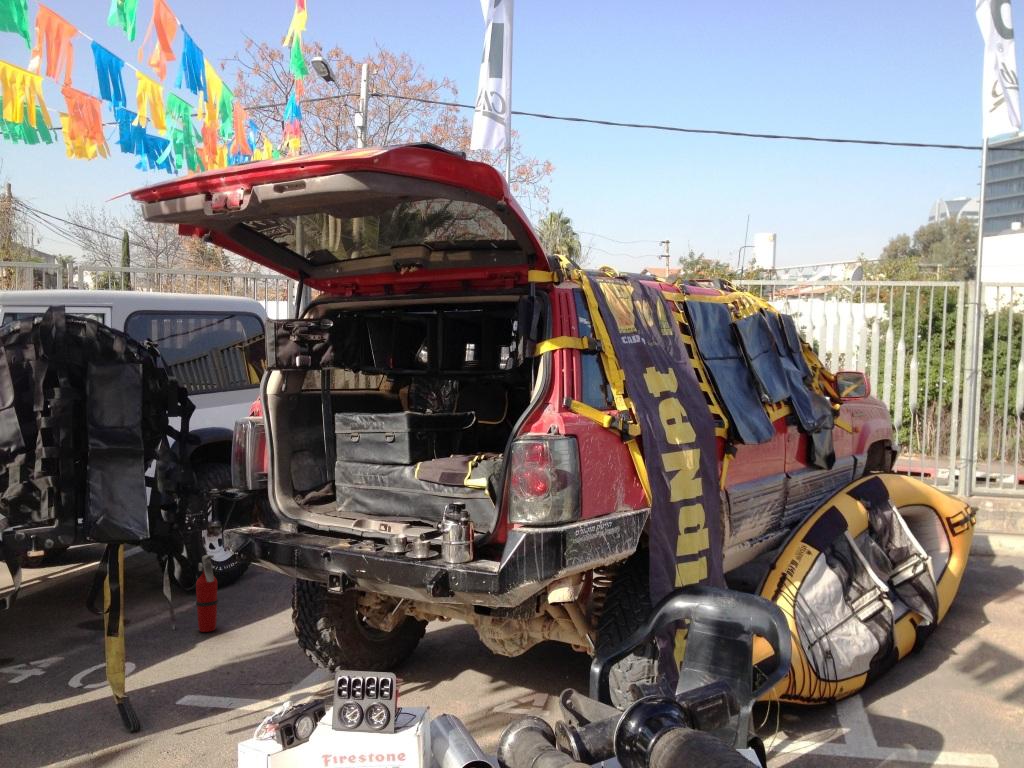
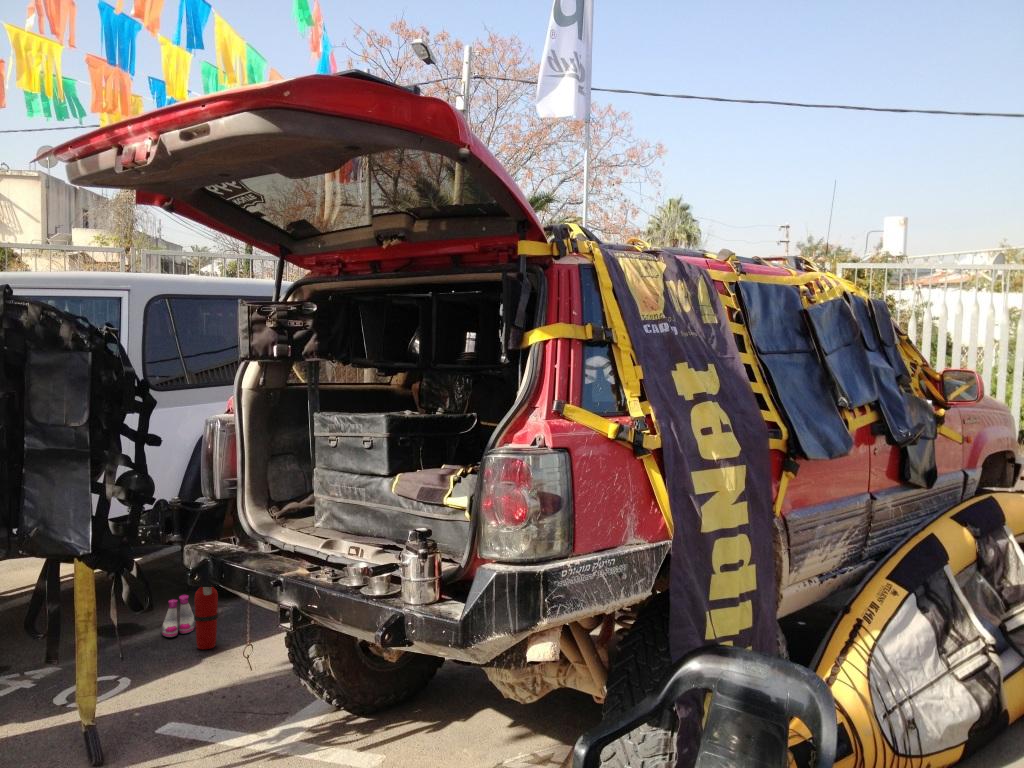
boots: none [160,584,190,623] -> present [162,594,195,637]

